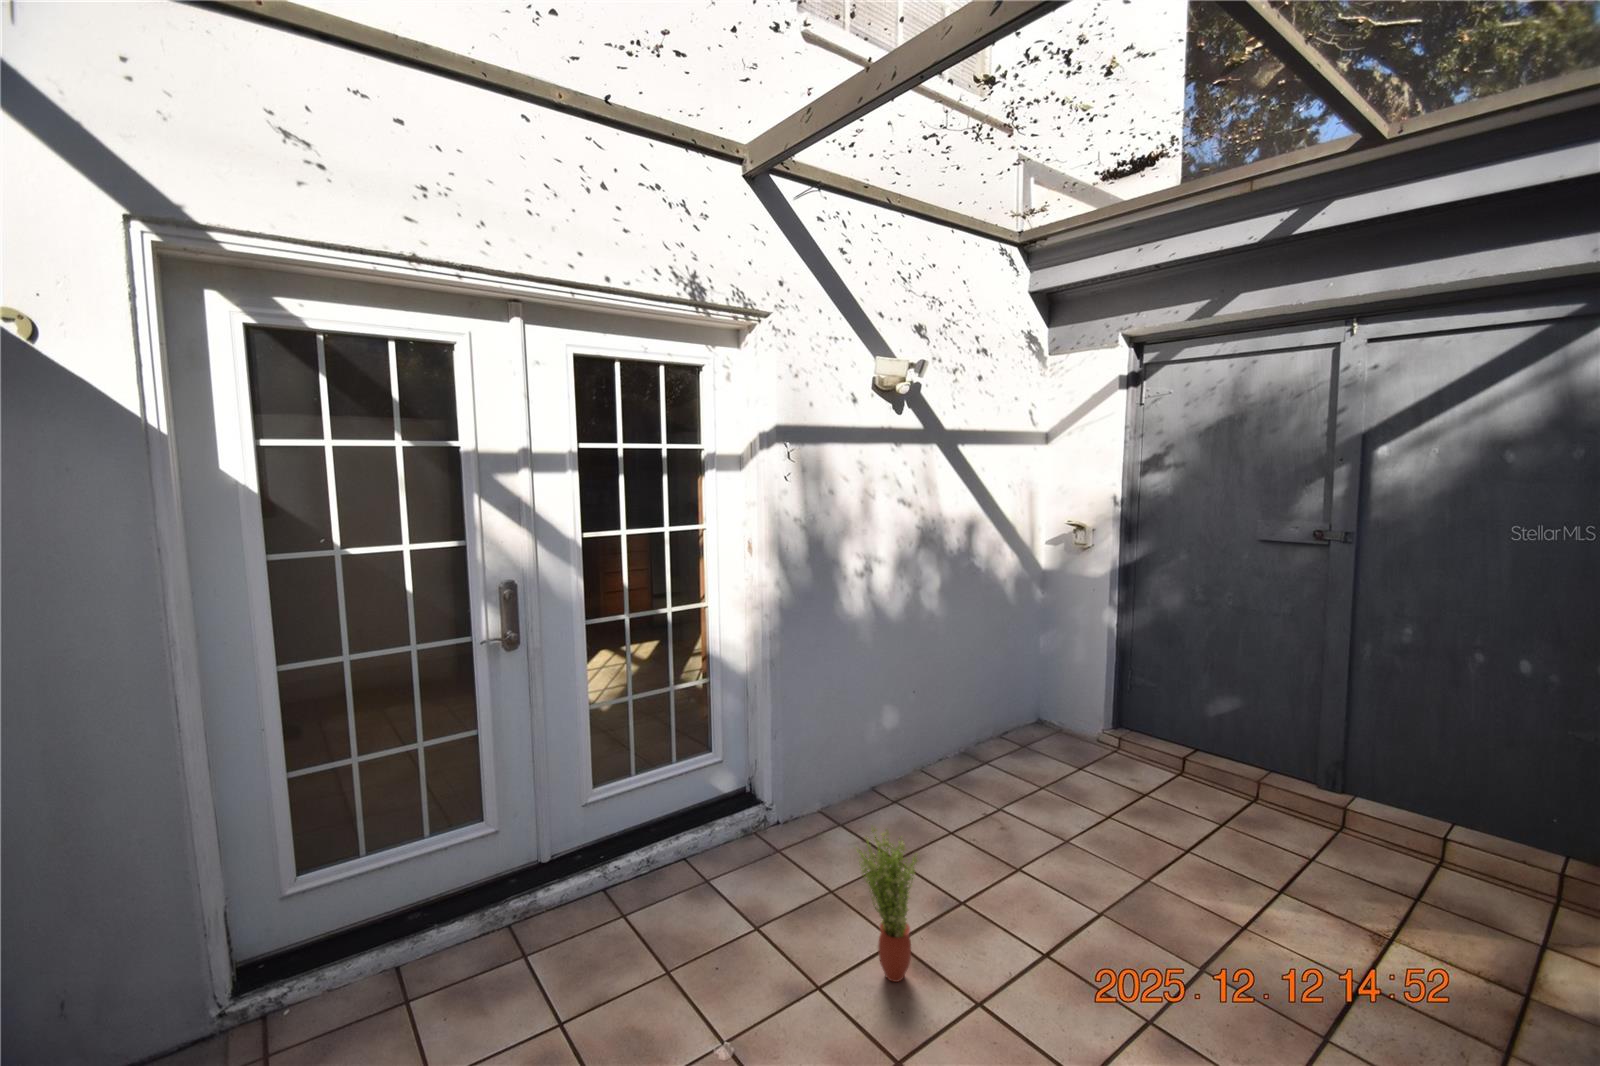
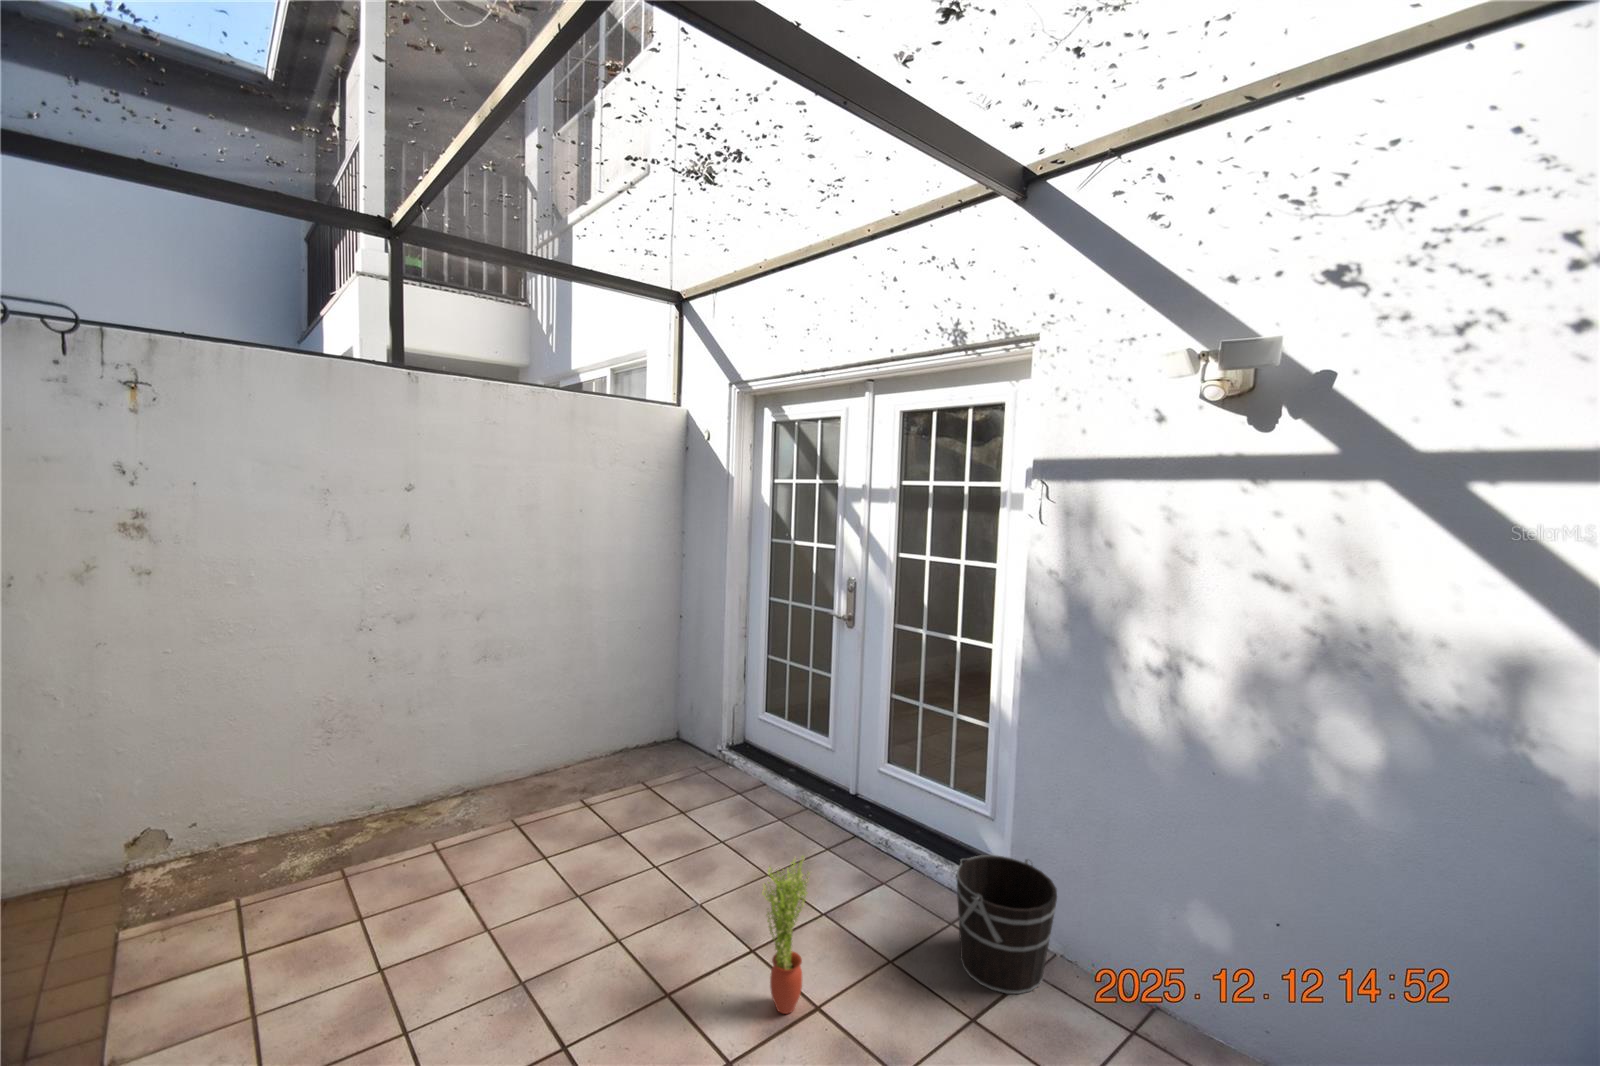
bucket: none [792,754,871,859] -> present [957,855,1057,994]

